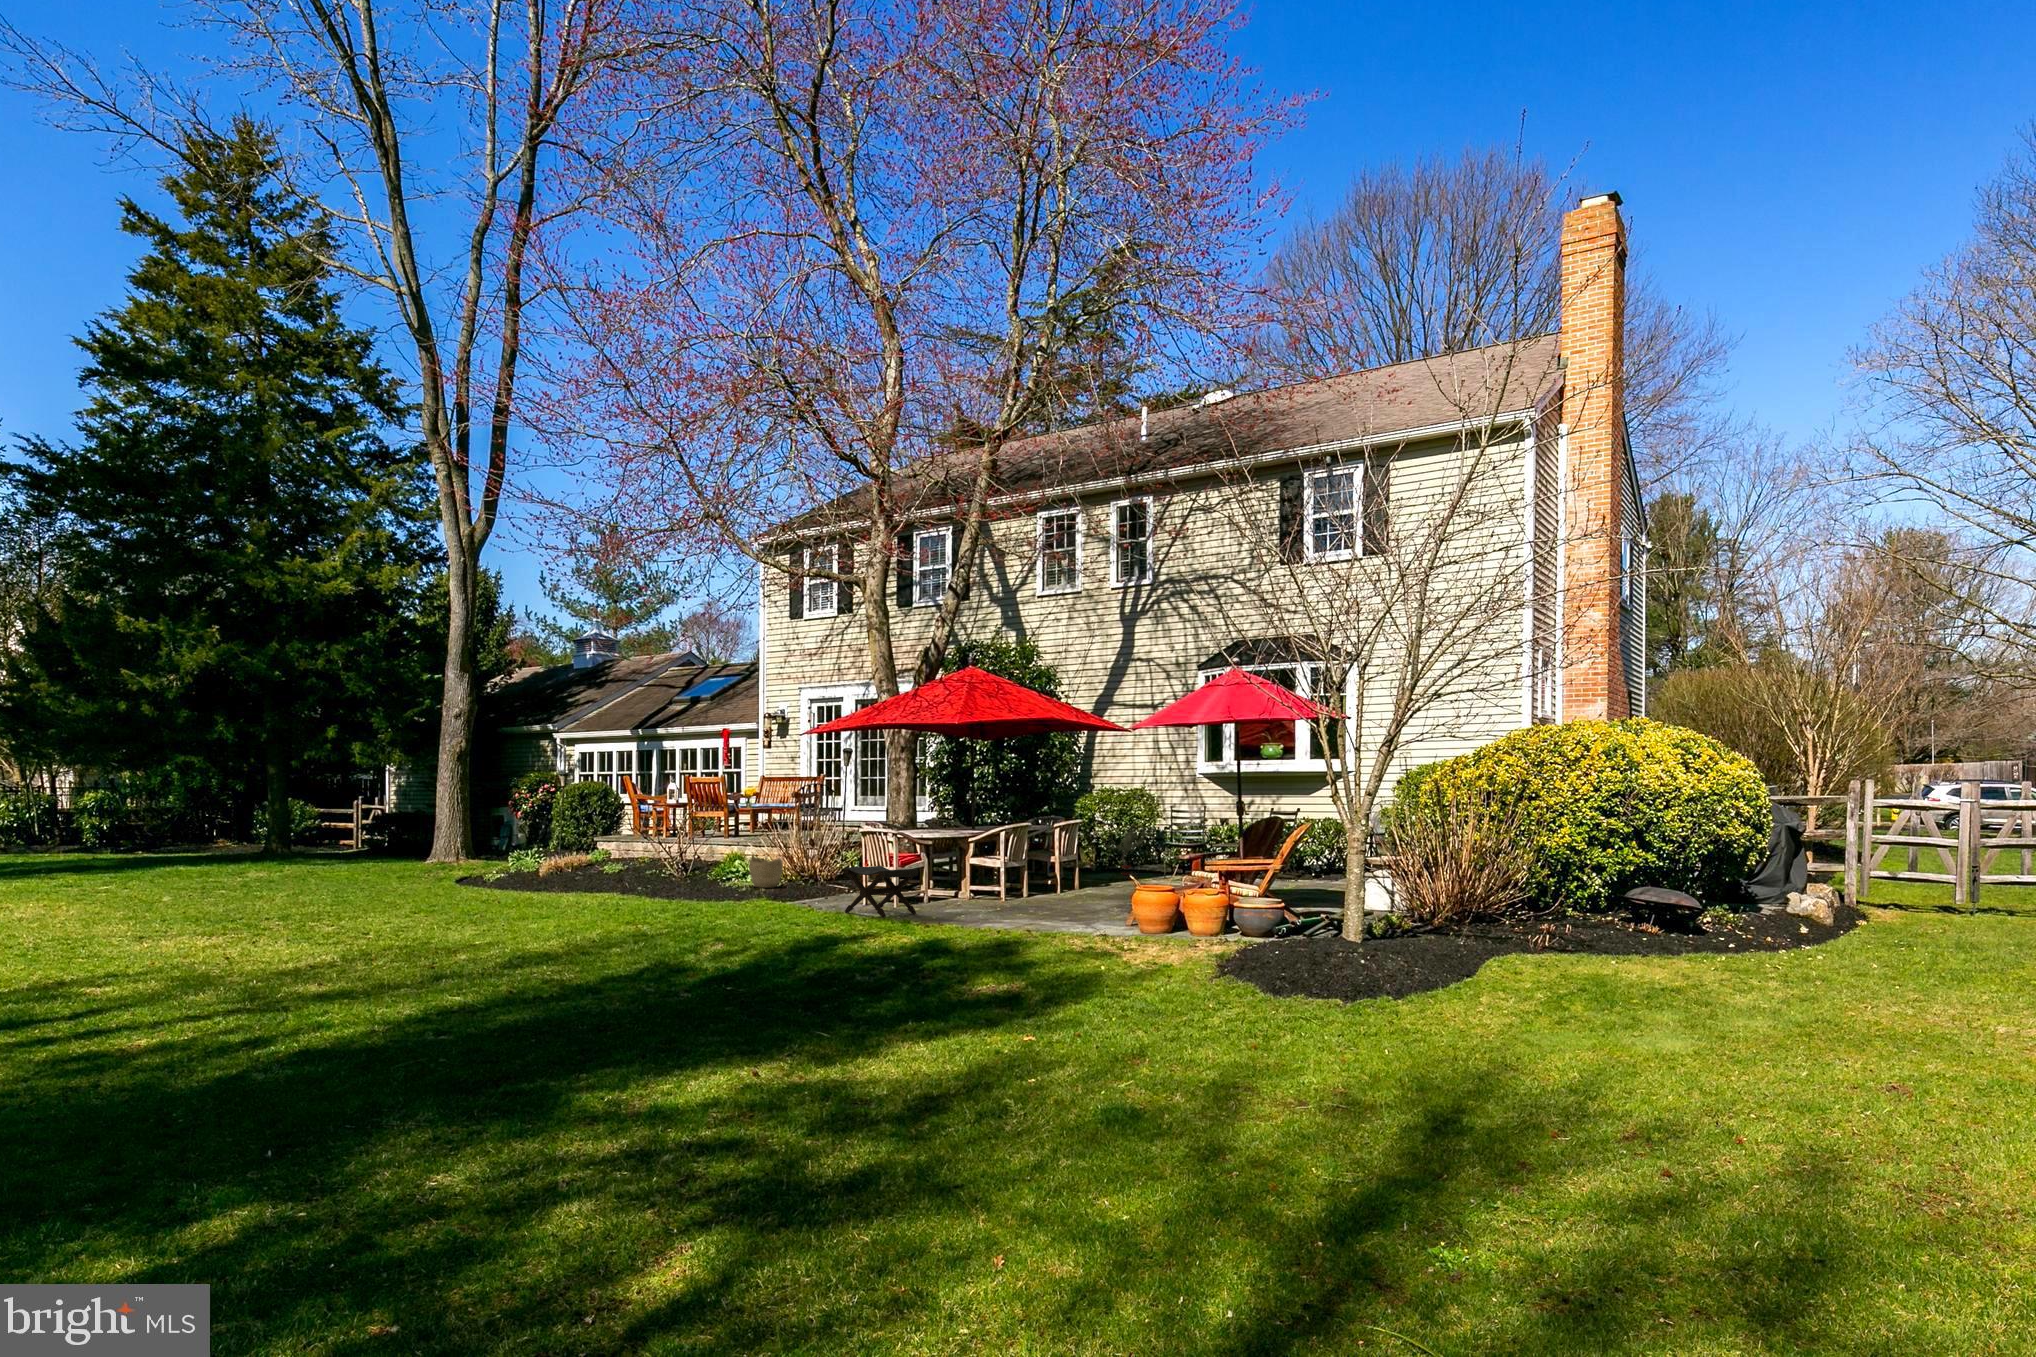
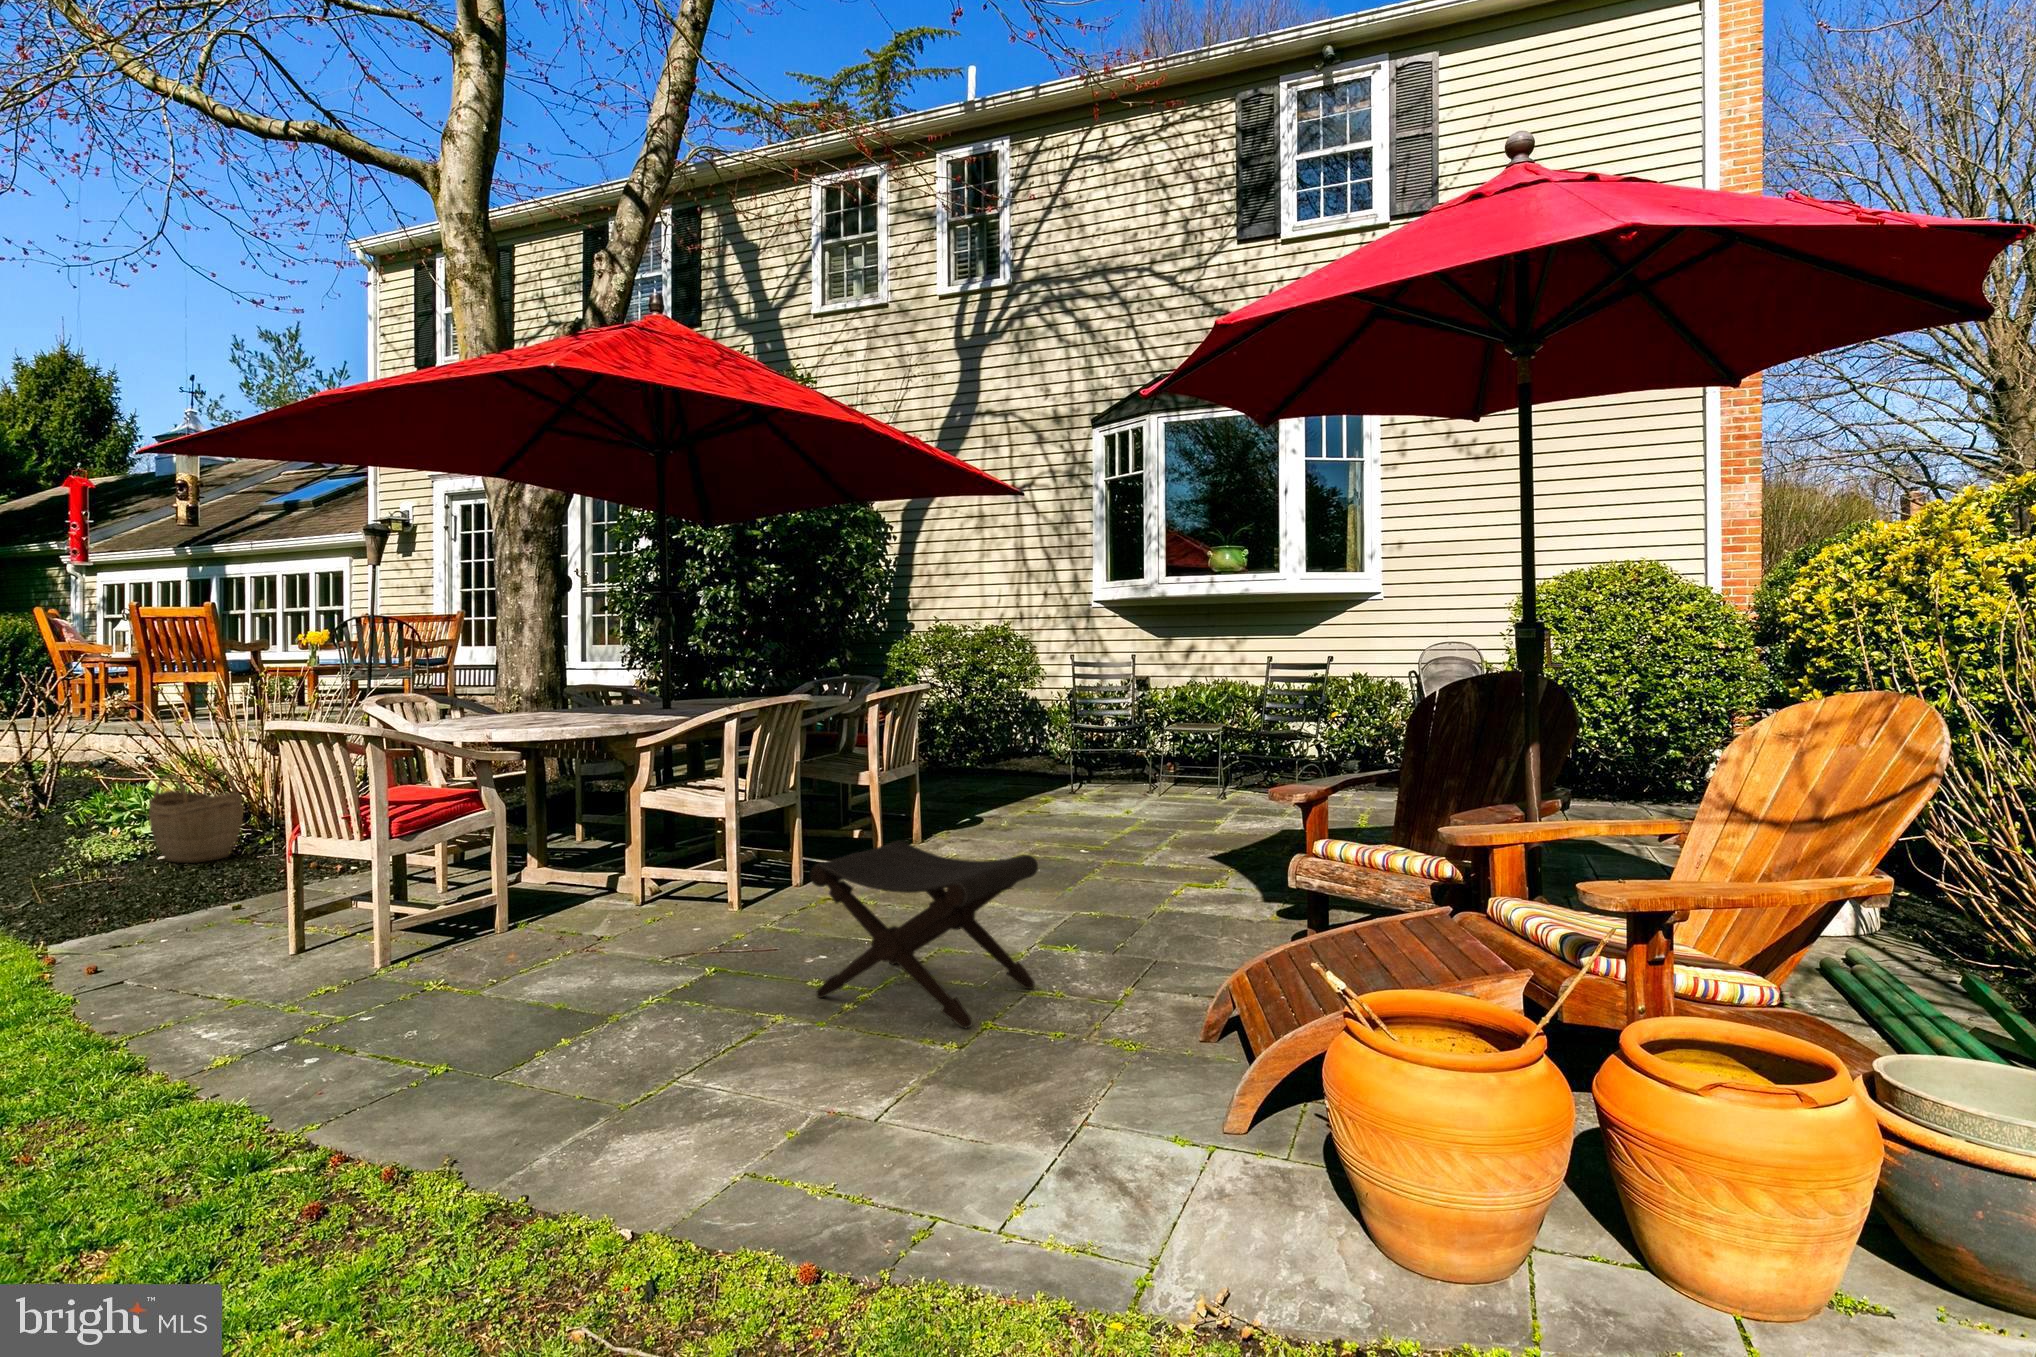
potted tree: present [1107,824,1145,875] -> none [943,684,1015,771]
footstool: present [844,866,919,917] -> present [810,841,1038,1028]

